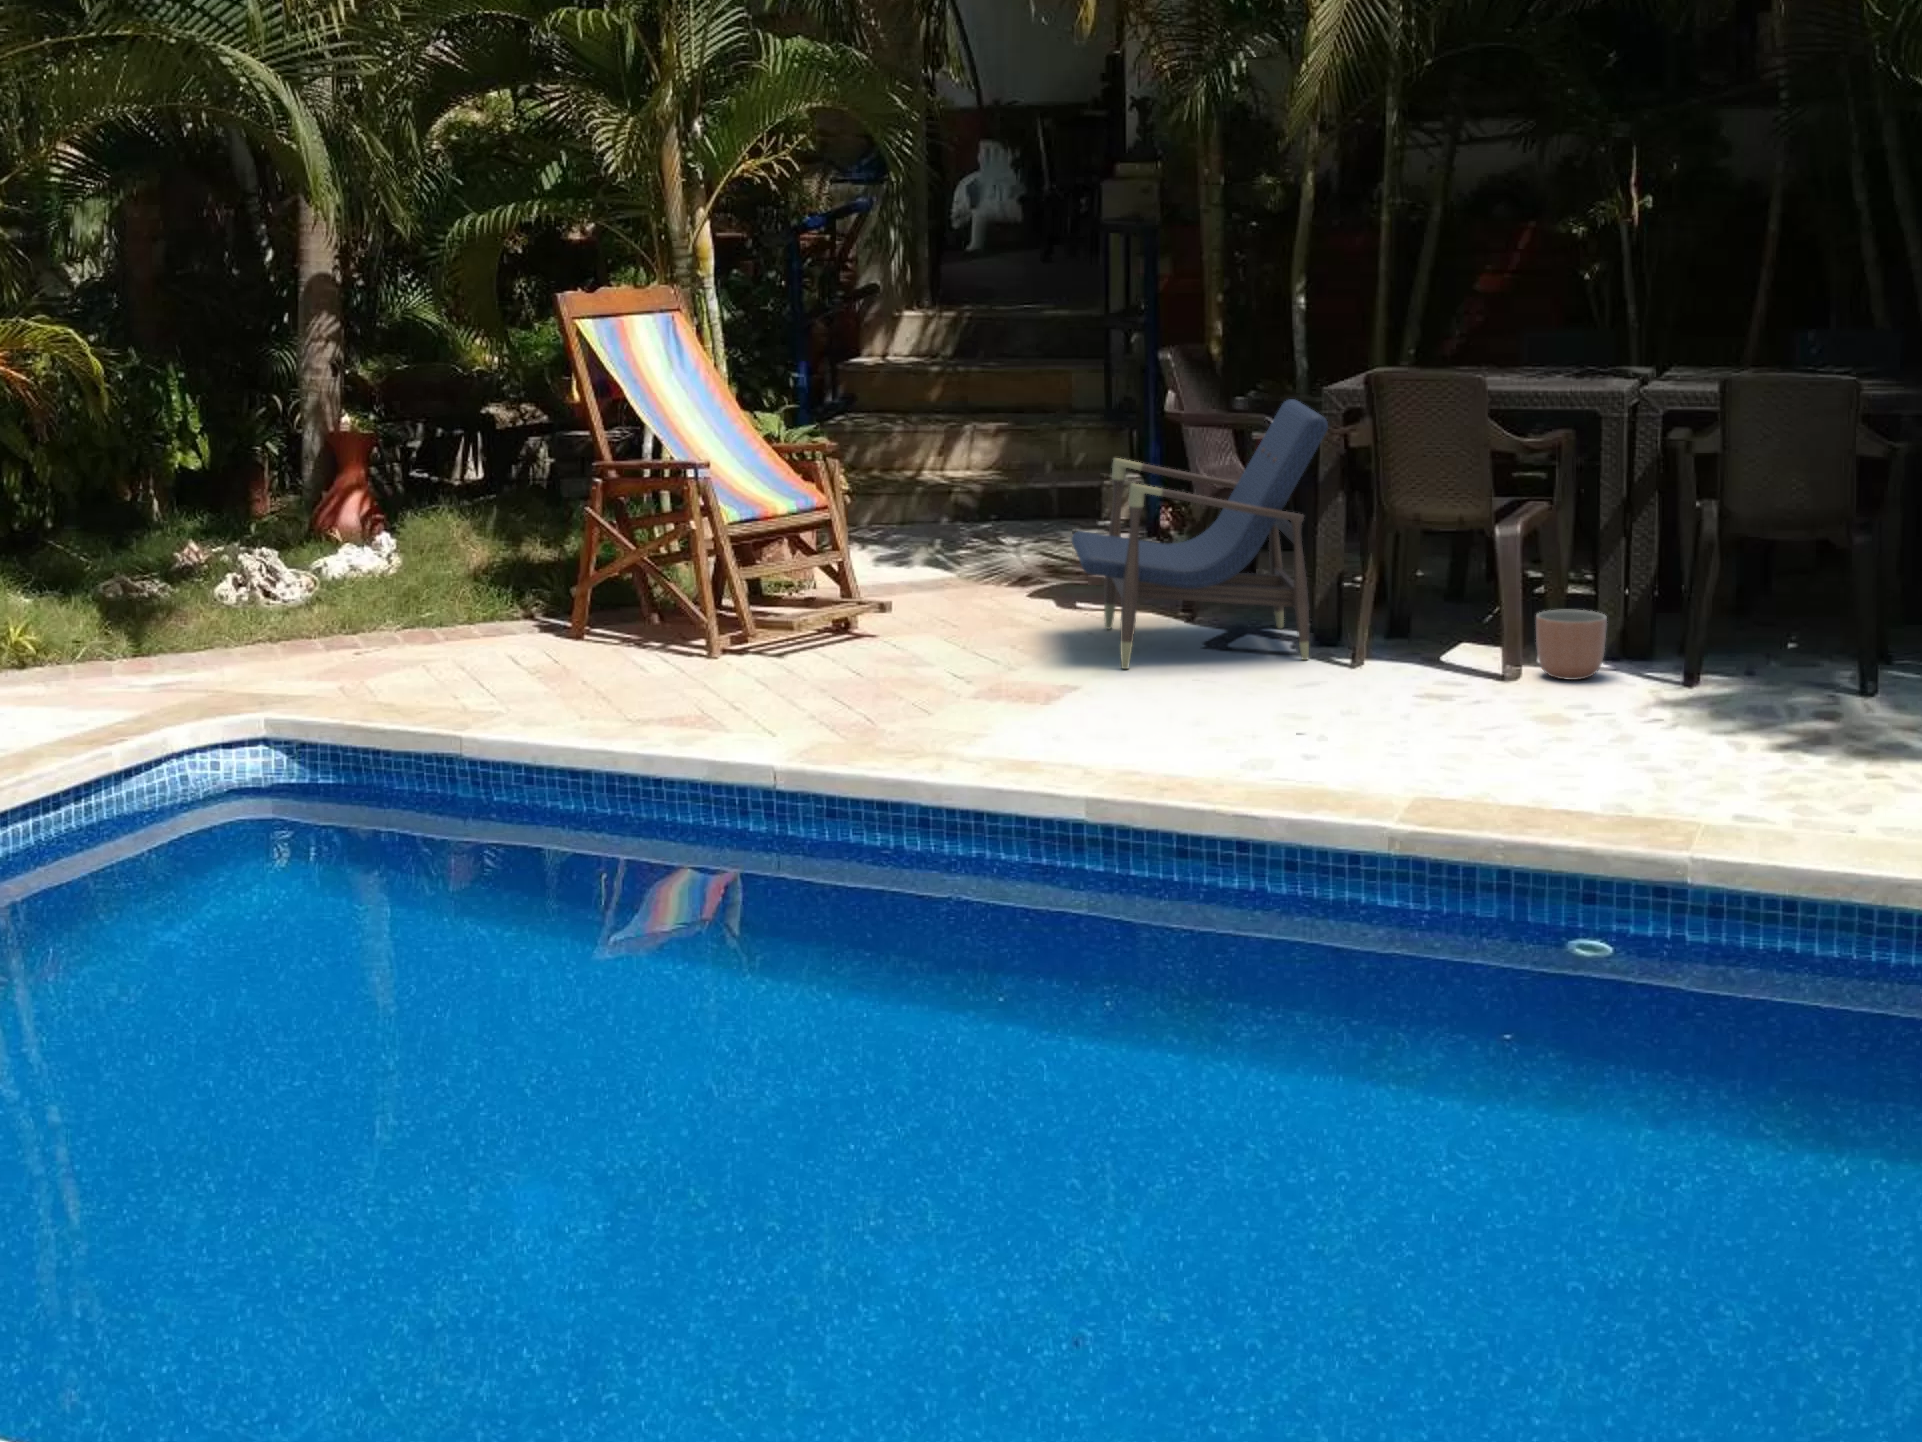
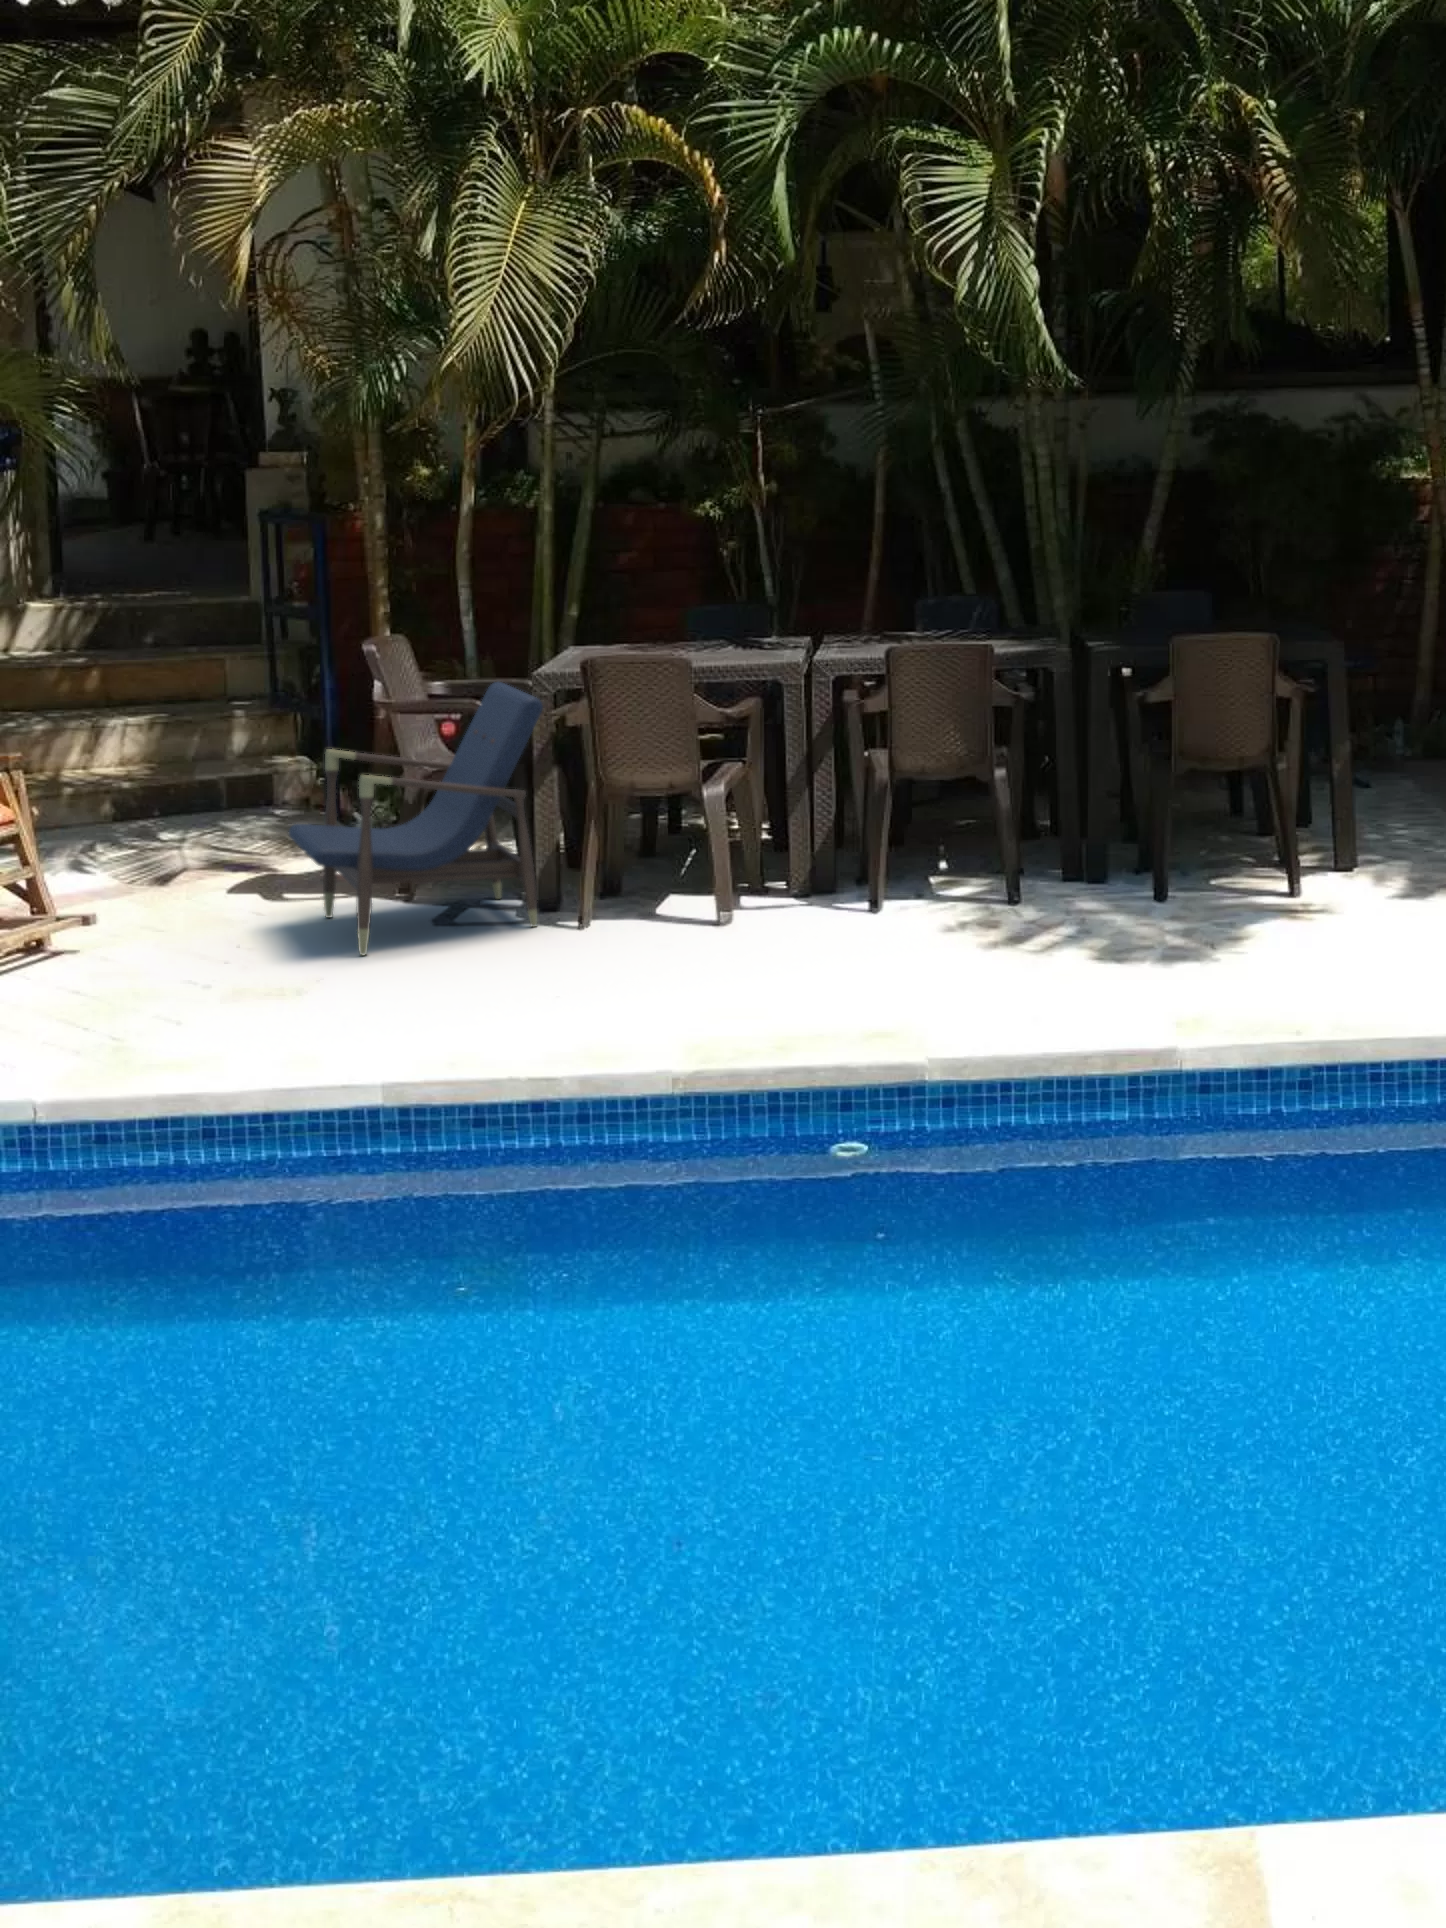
planter: present [1536,610,1607,680] -> none [743,855,803,918]

